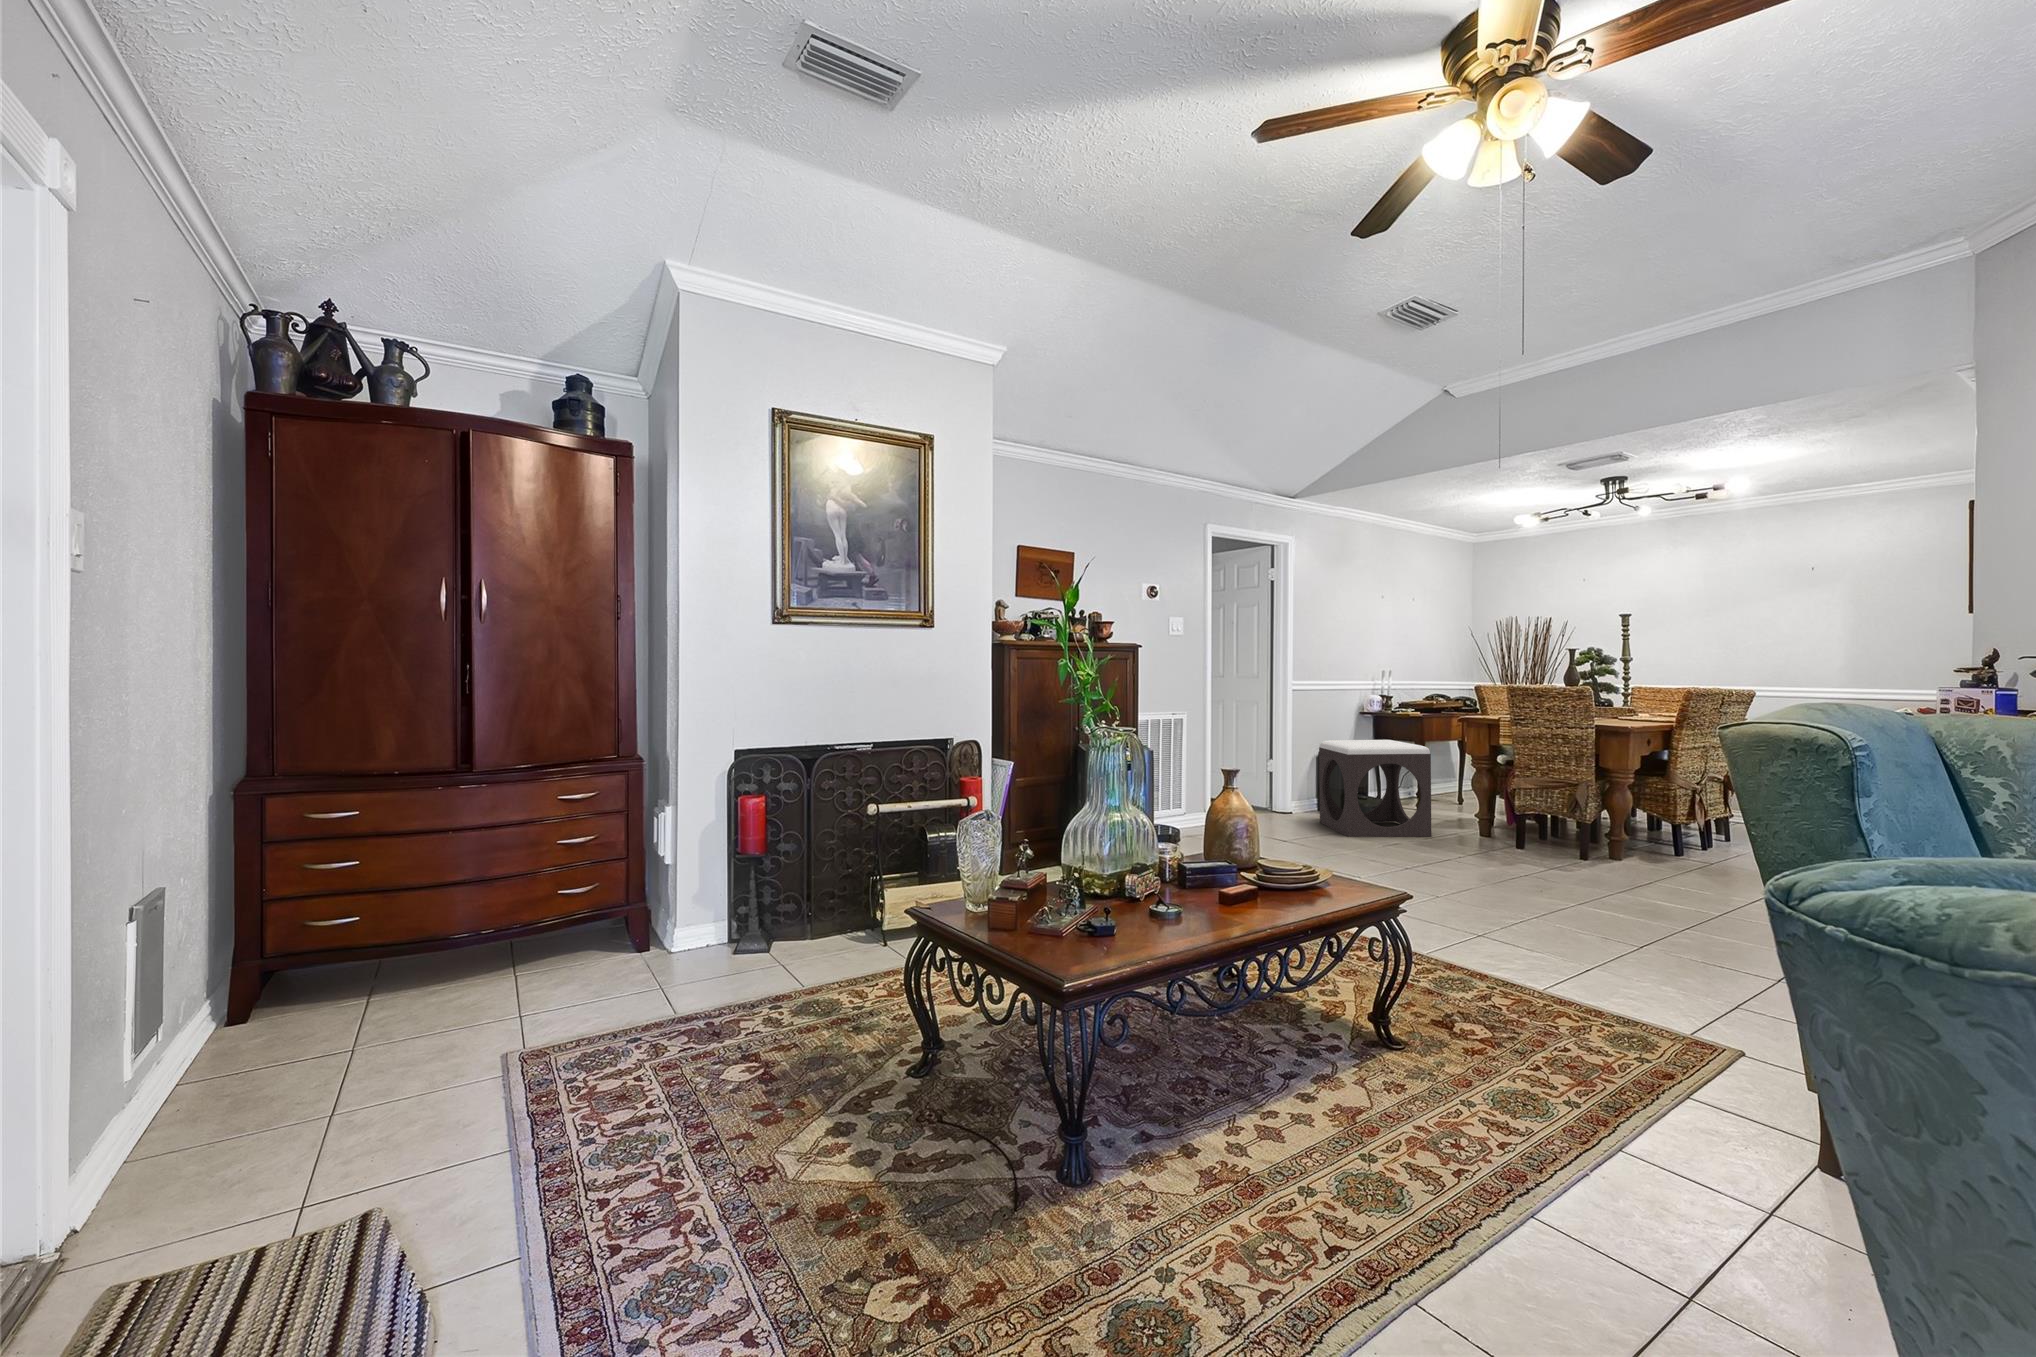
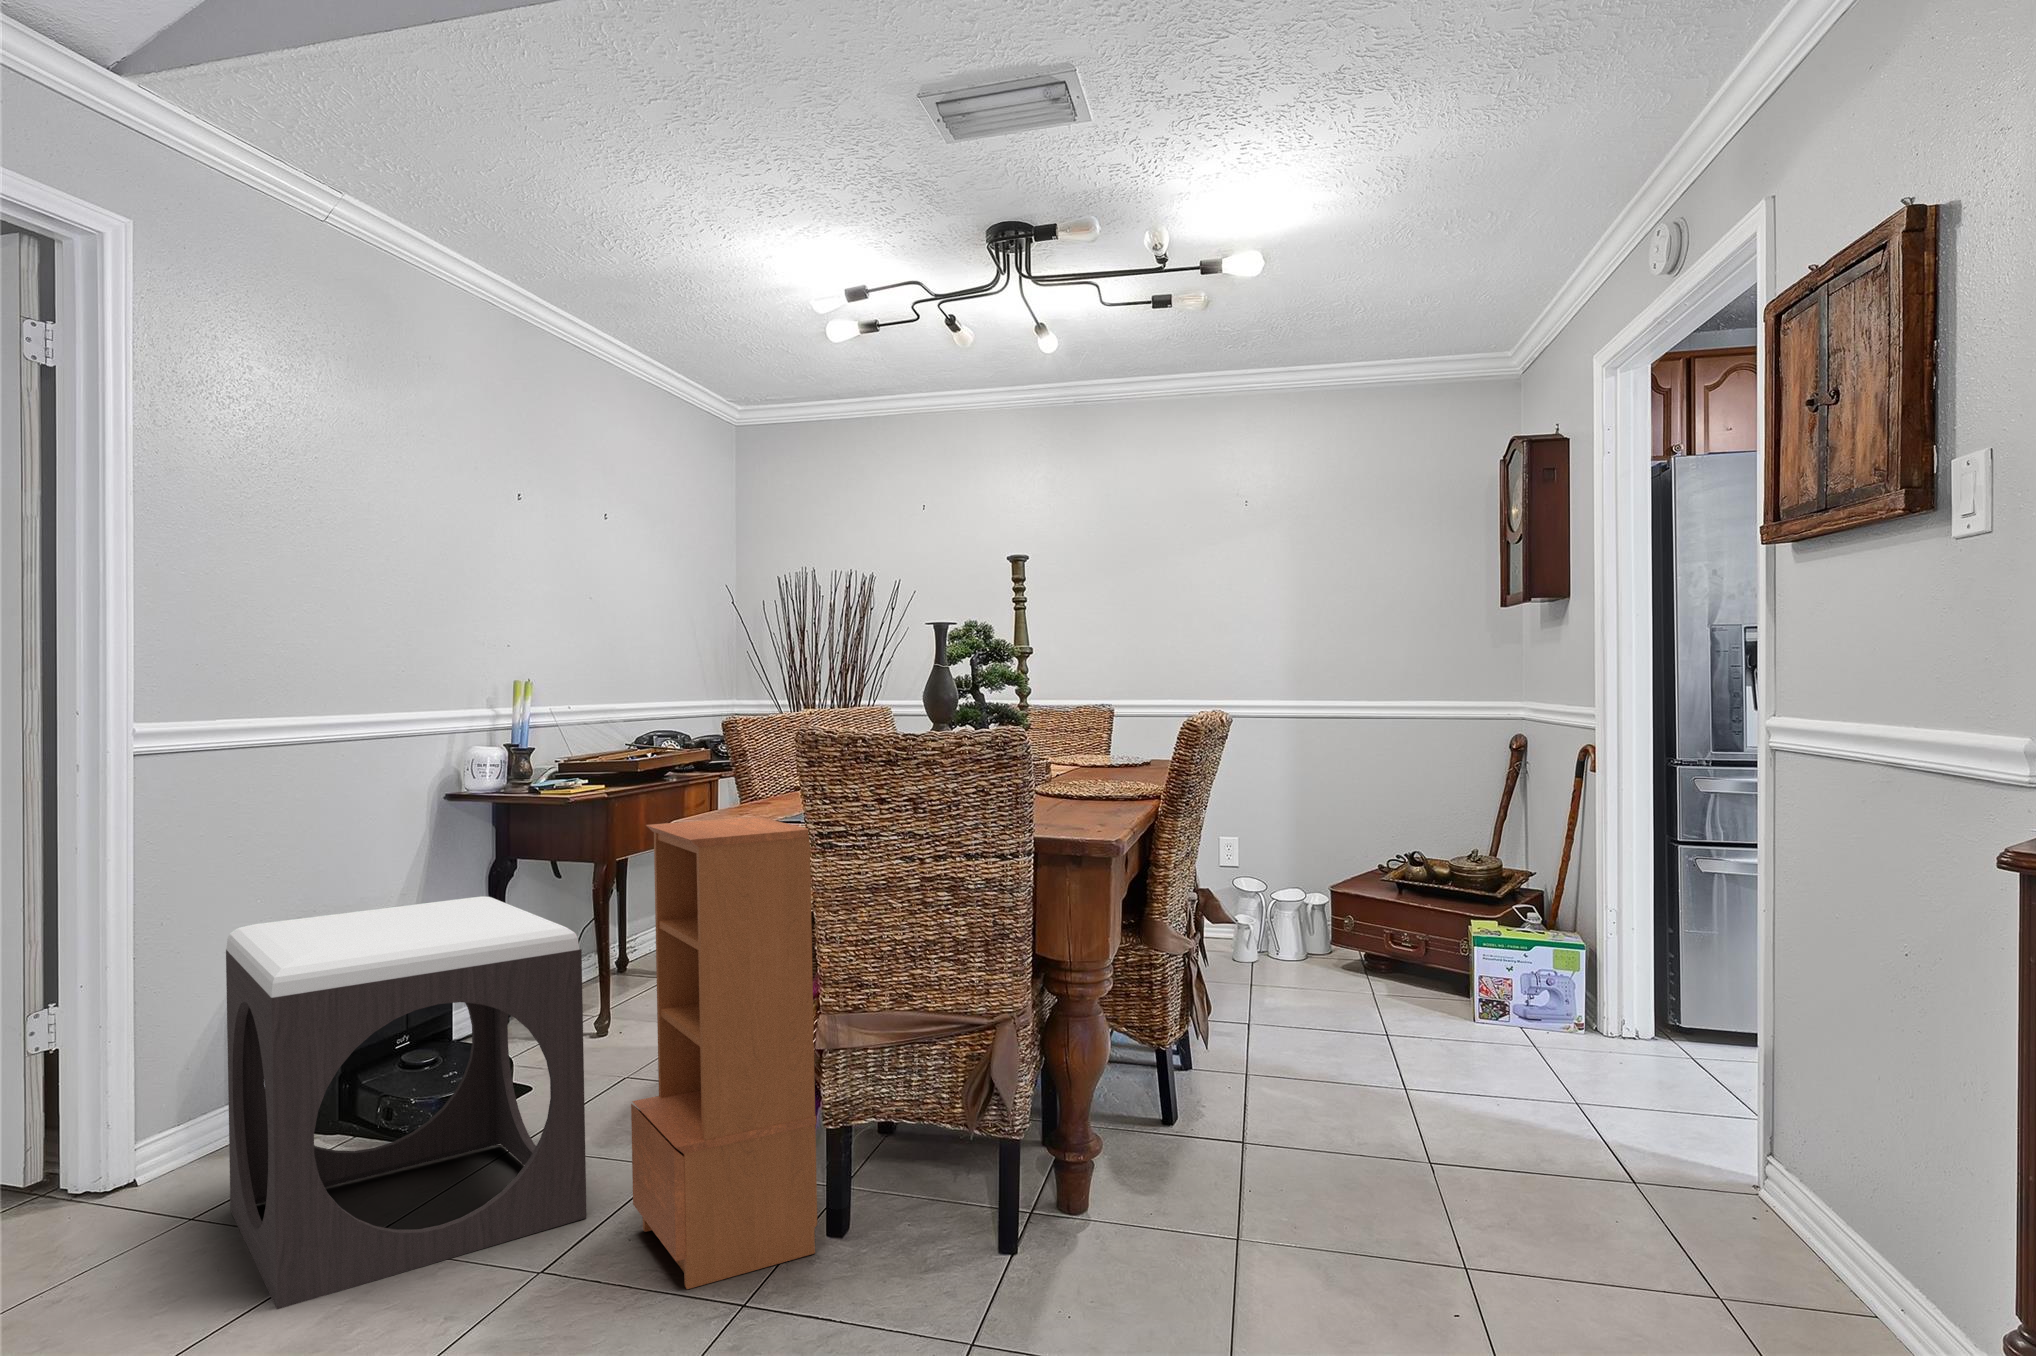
bookcase: none [1448,716,1513,851] -> present [631,816,817,1289]

